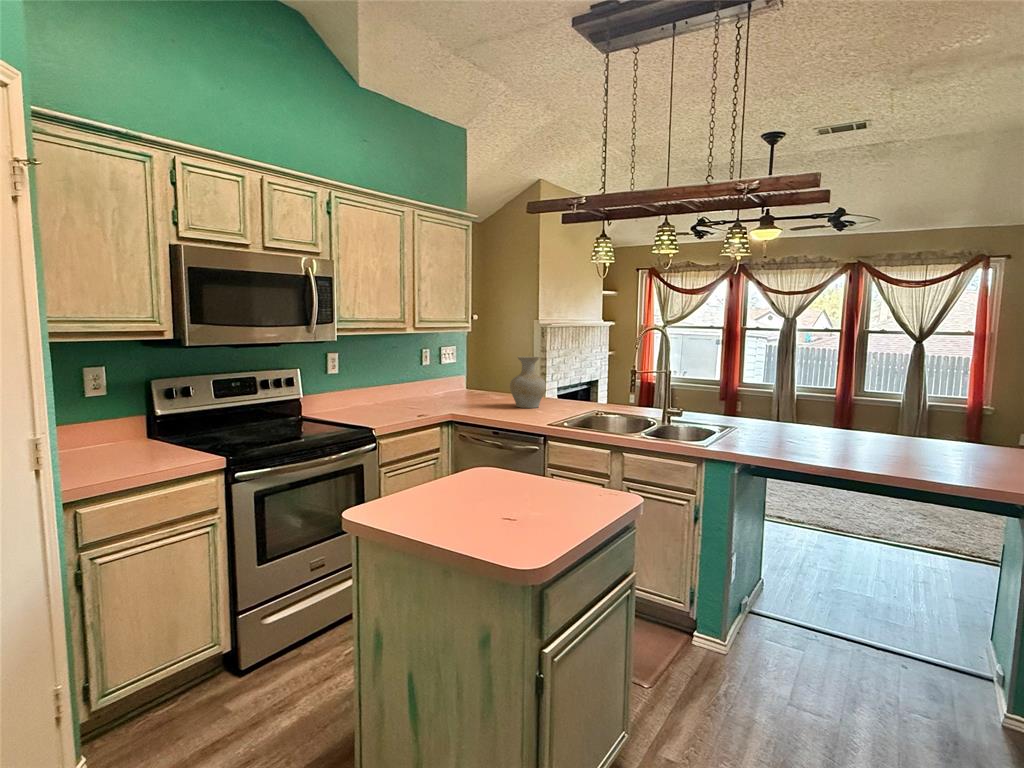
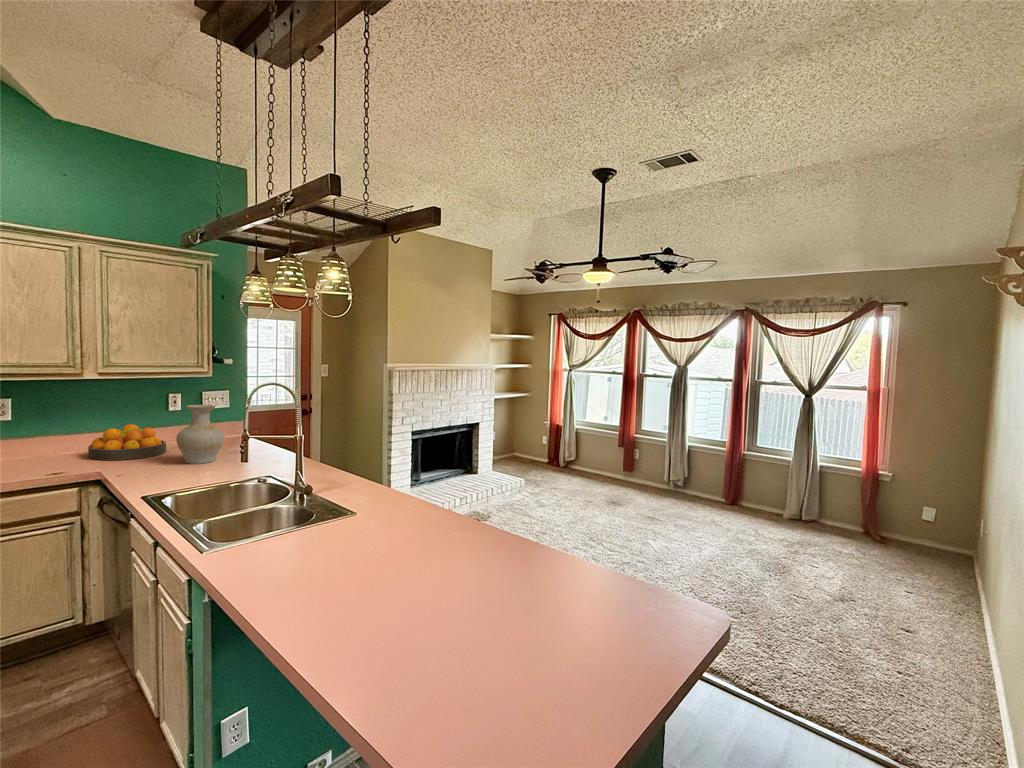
fruit bowl: none [420,378,477,408] -> present [88,424,166,460]

